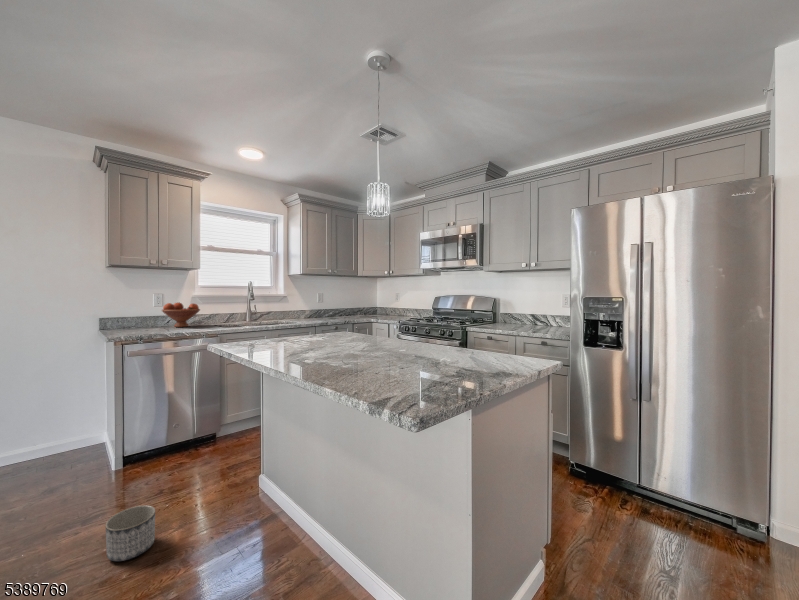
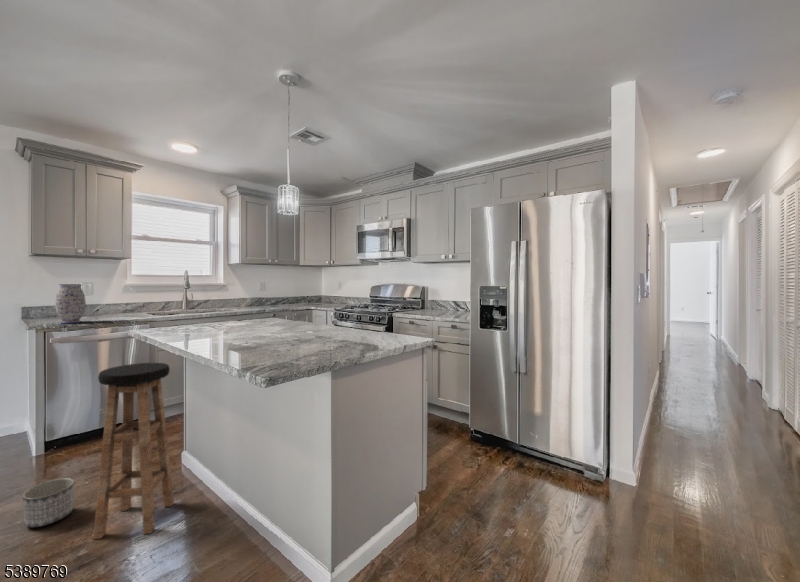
vase: none [131,296,159,336] -> present [55,284,86,323]
fruit bowl: present [162,302,200,327] -> none [90,291,132,315]
bar stool: none [179,382,258,581] -> present [93,363,174,539]

